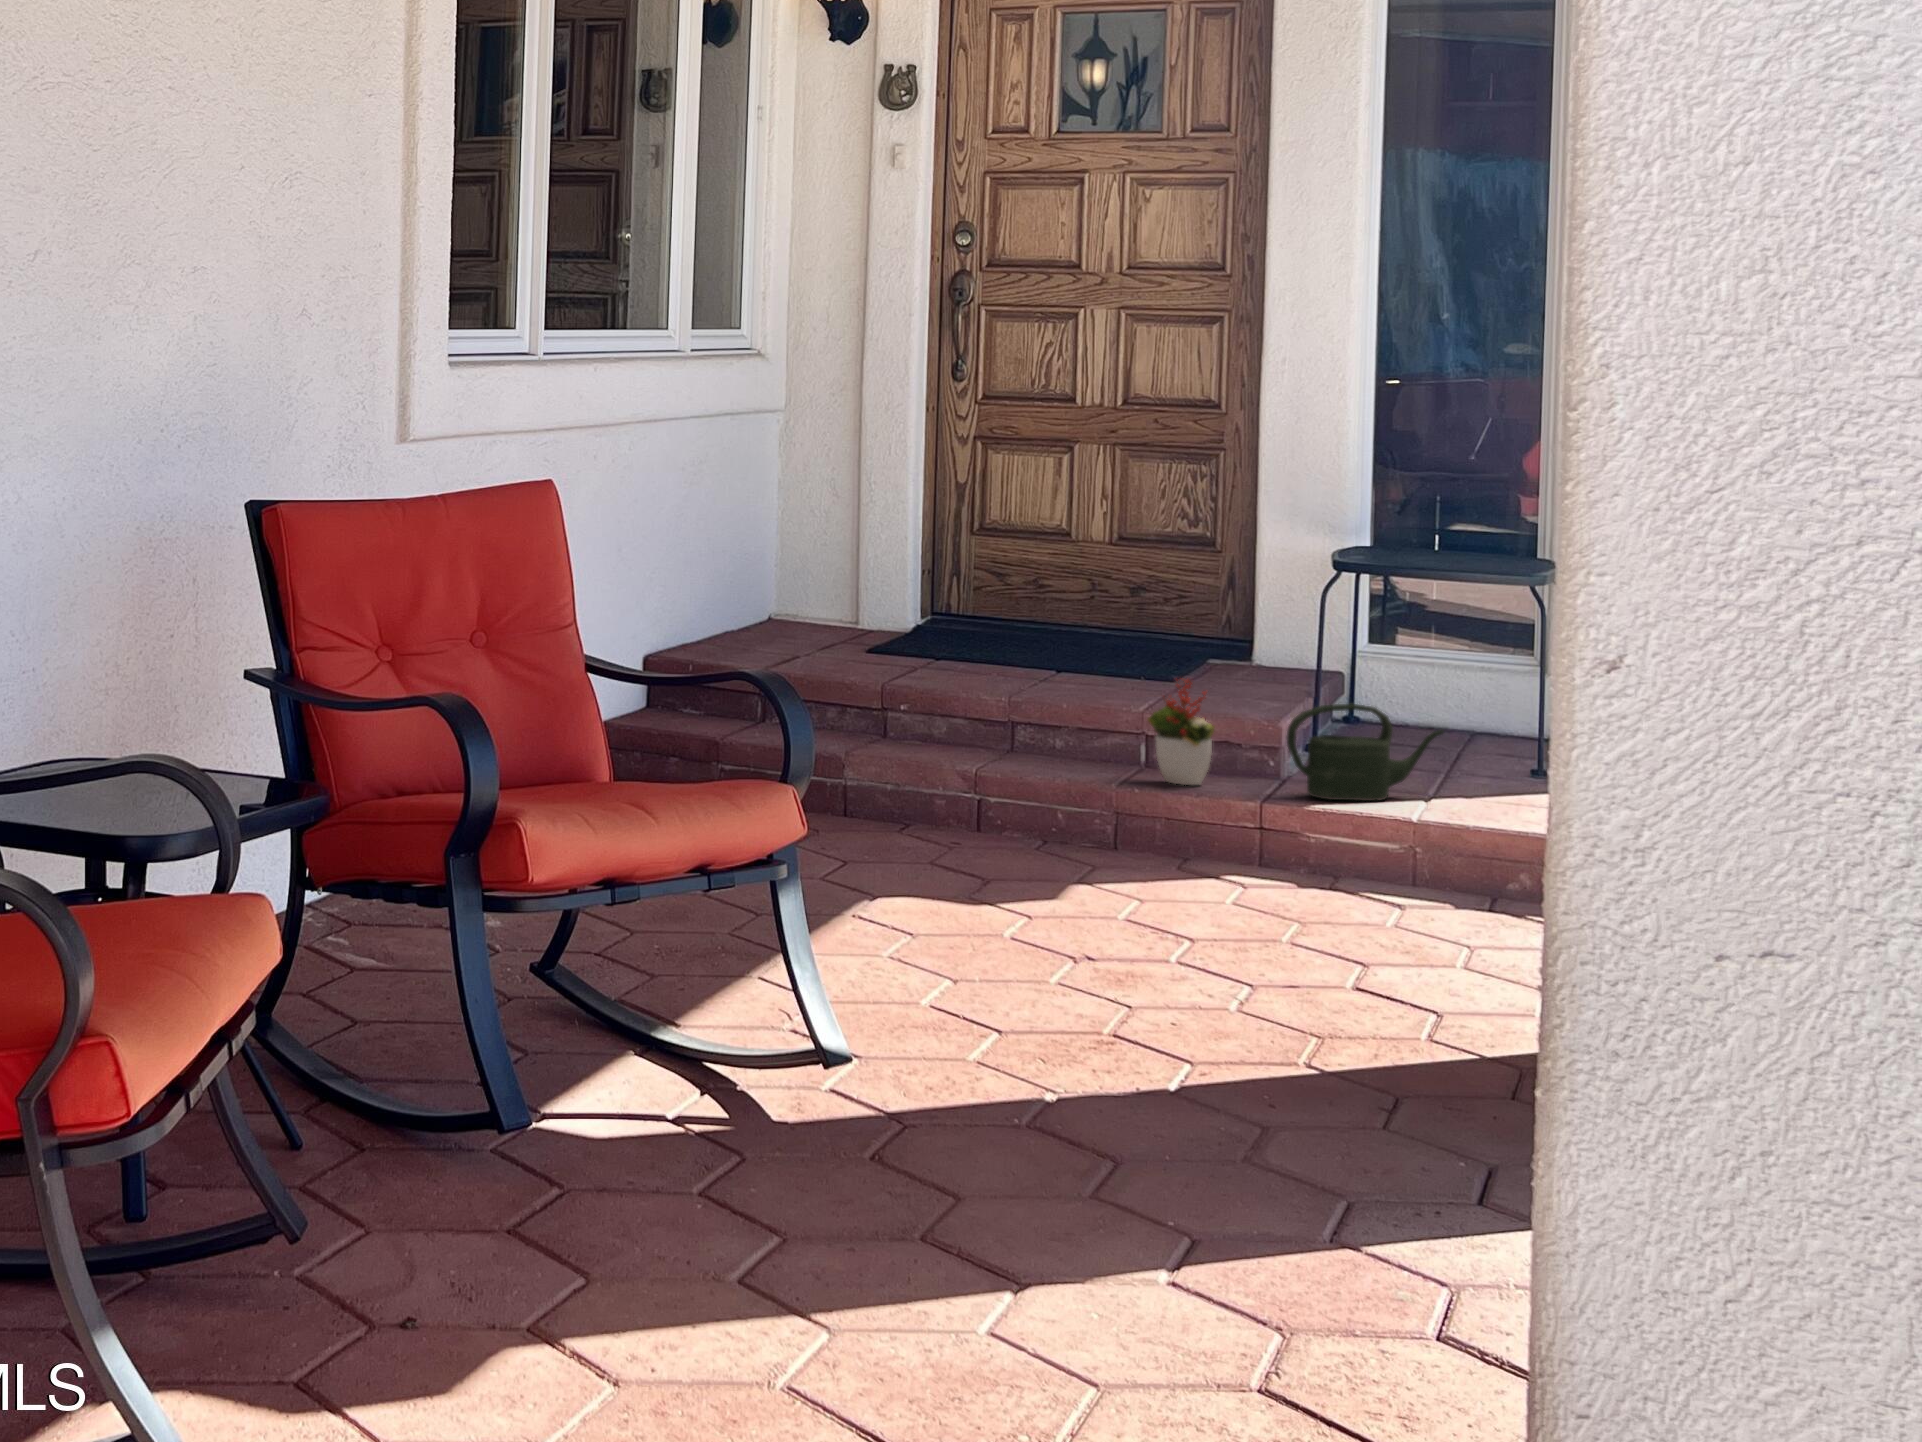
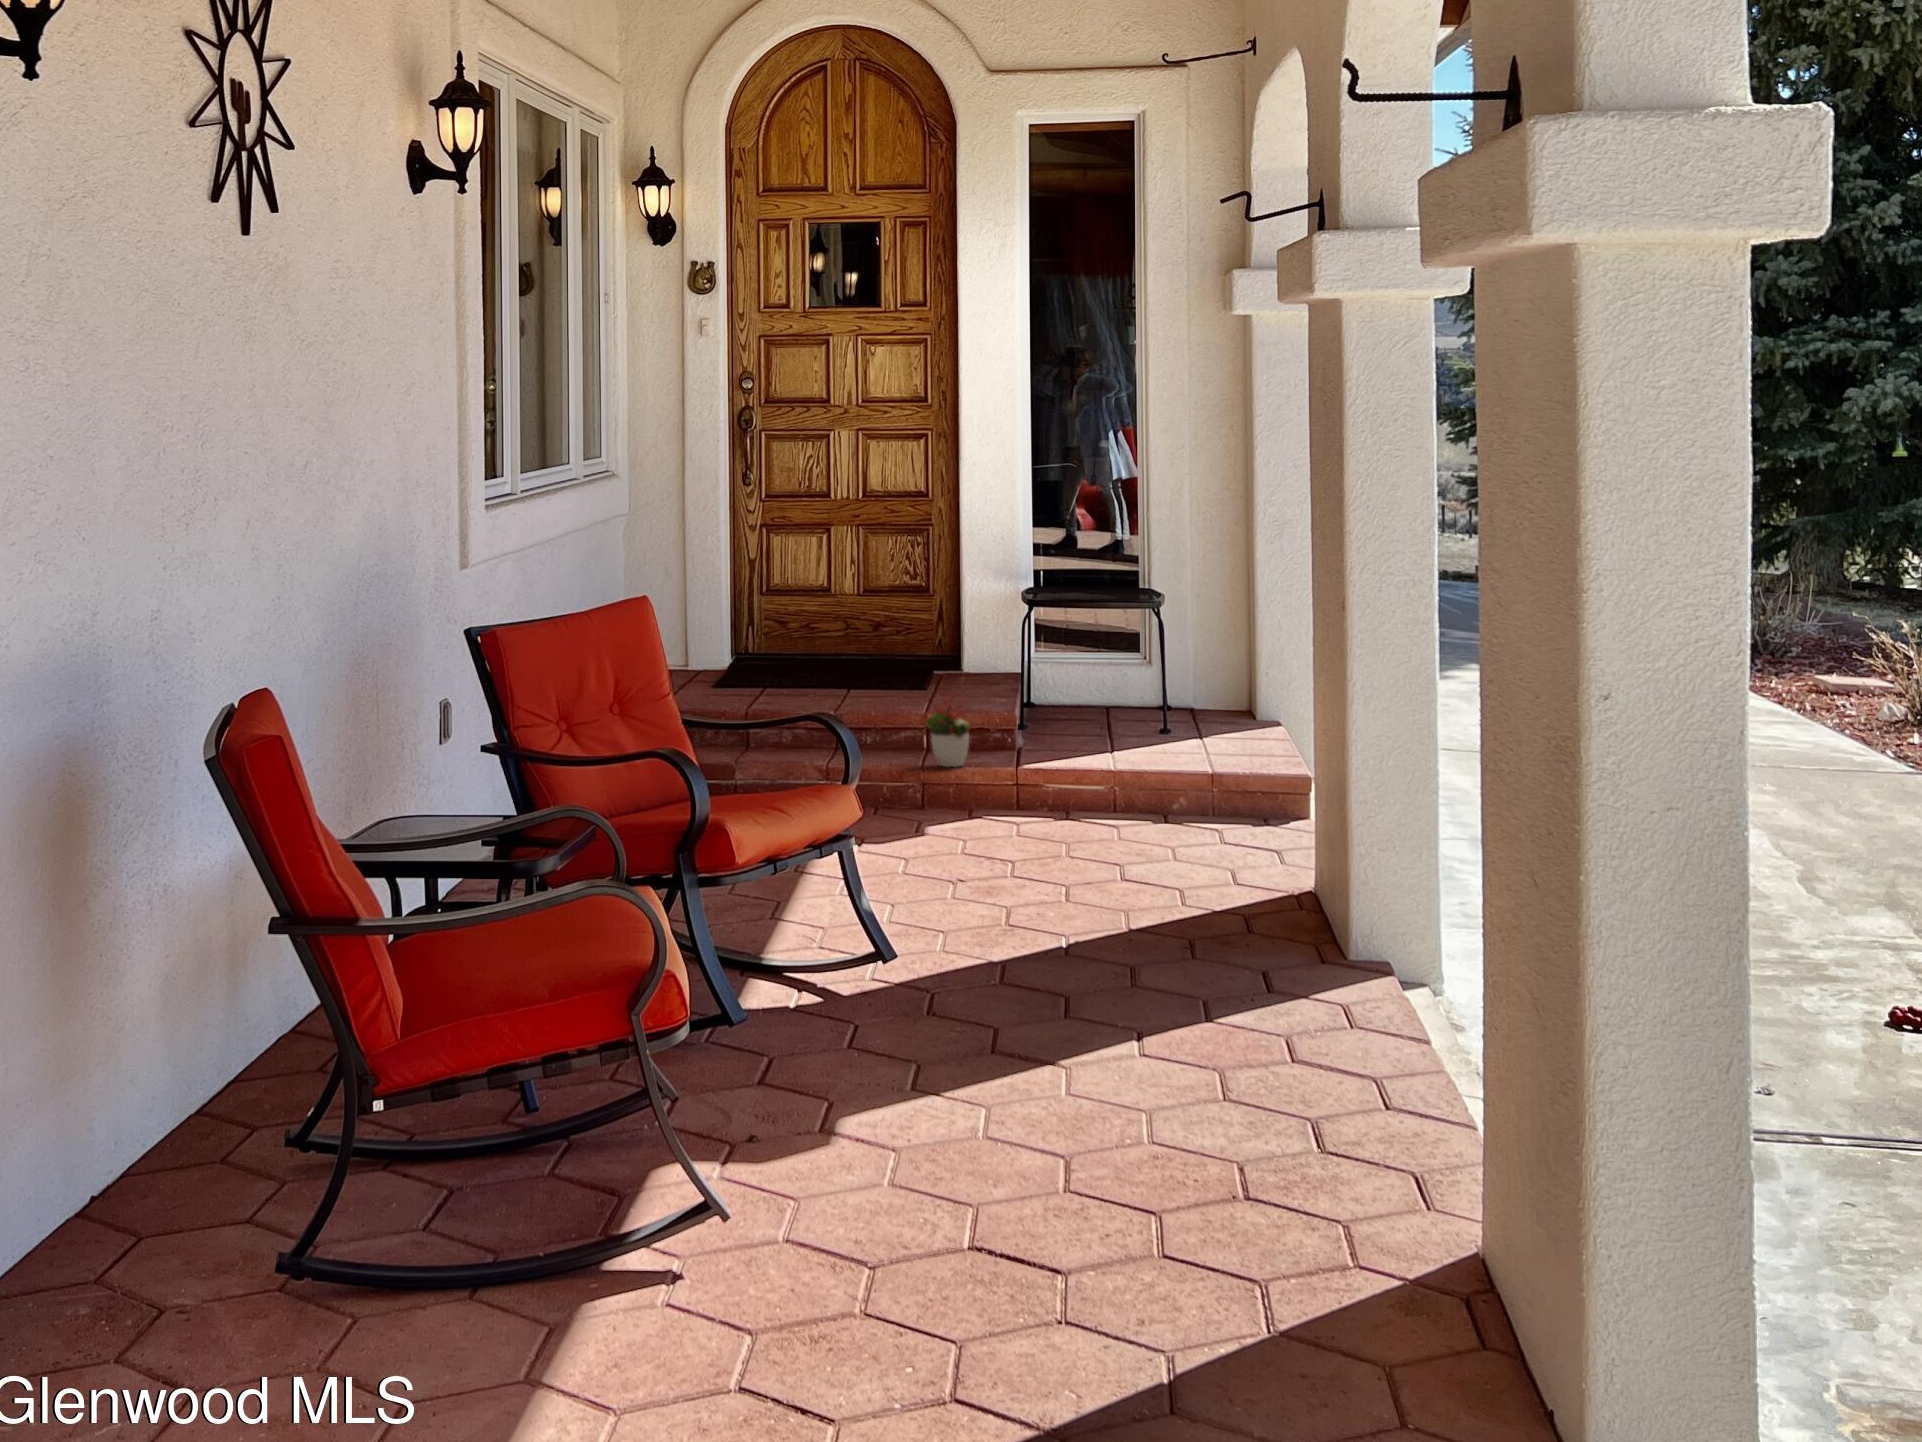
watering can: present [1287,704,1444,801] -> none [1019,700,1115,768]

